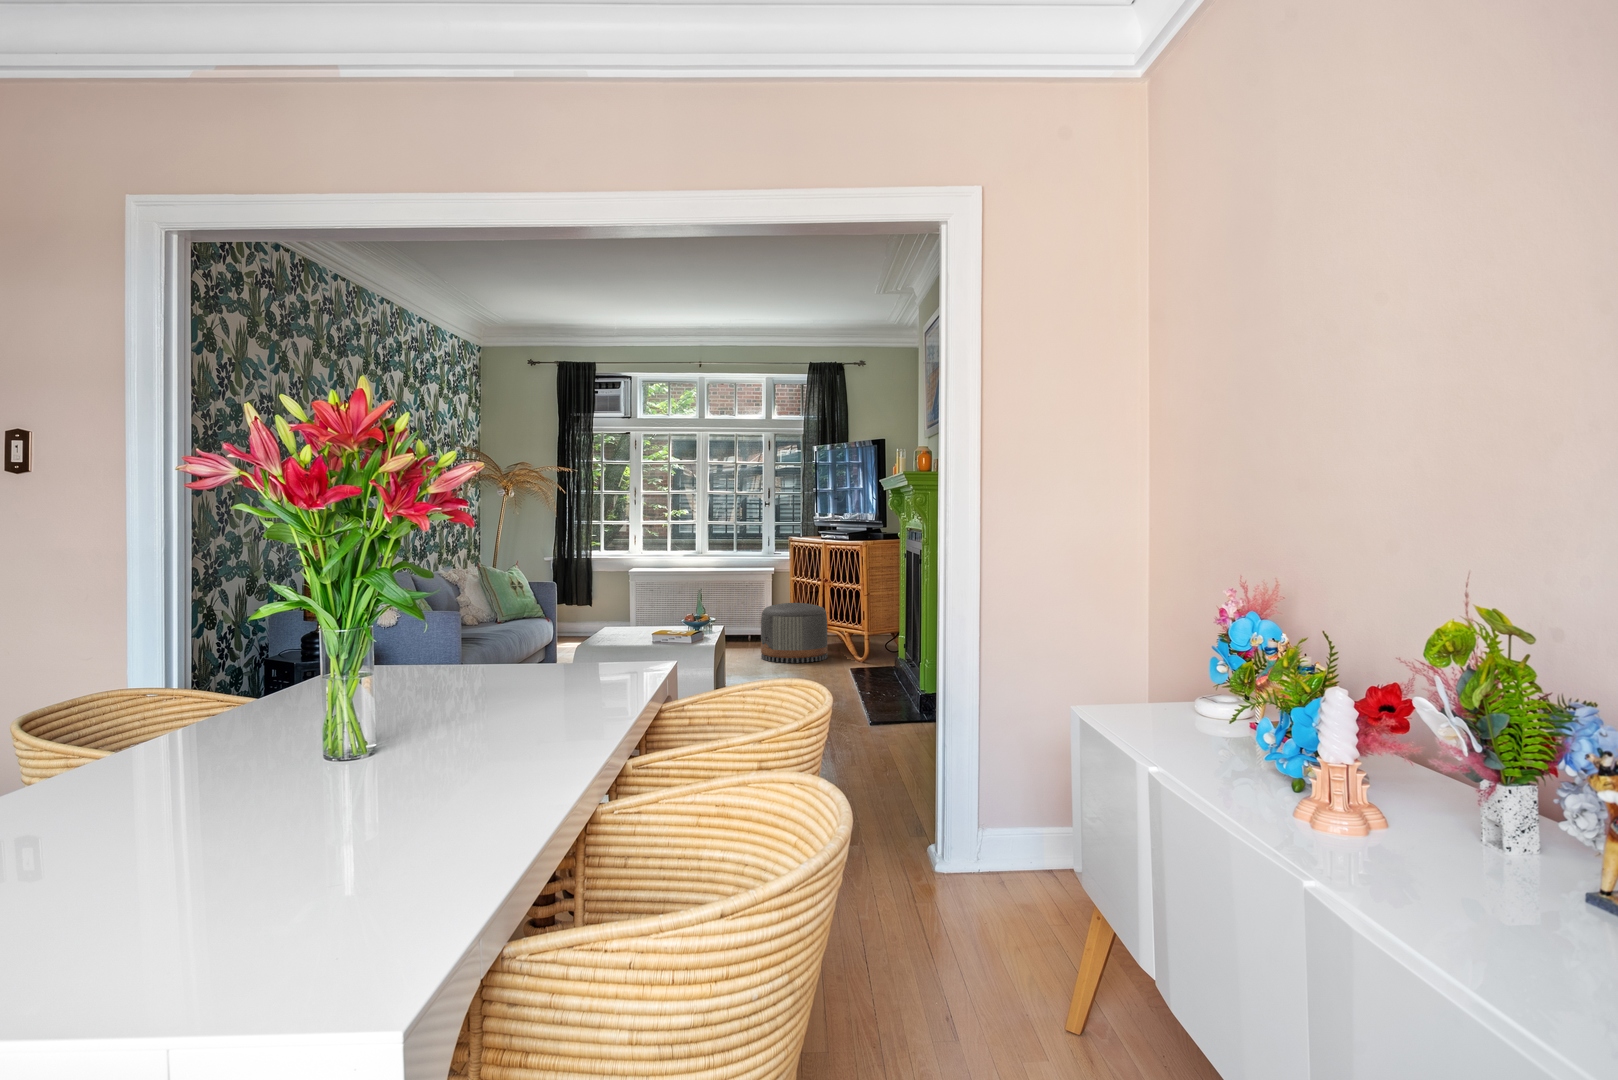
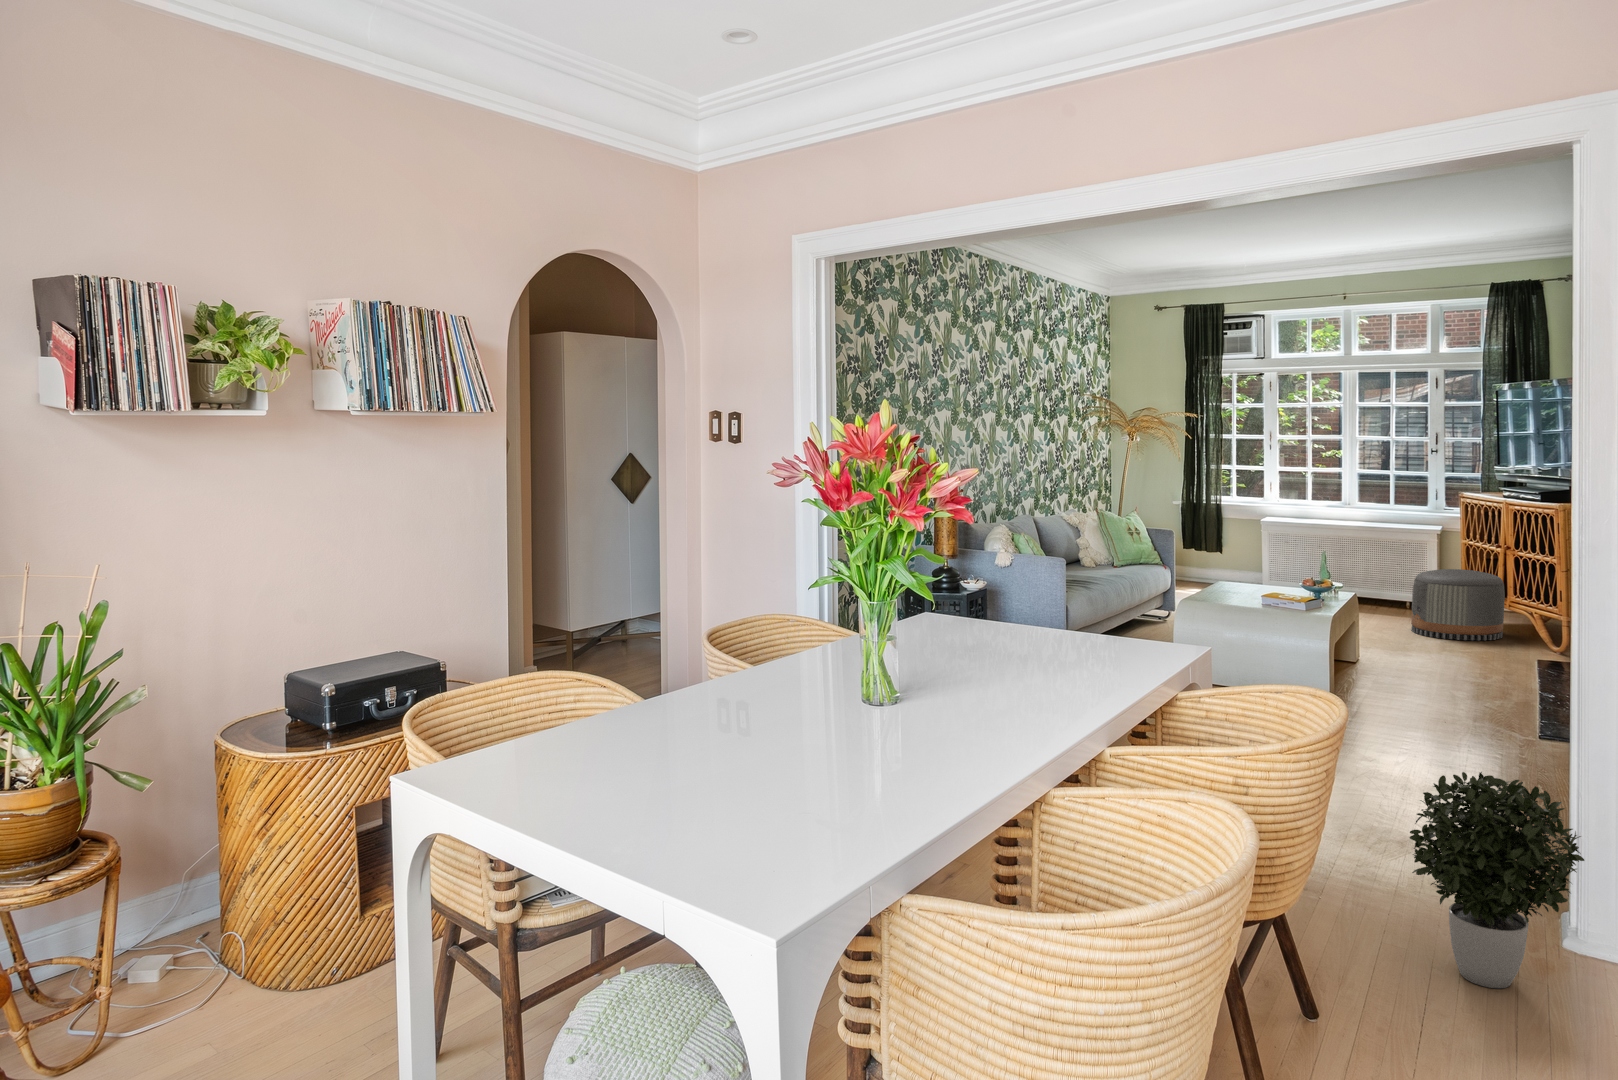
potted plant: none [850,773,982,975] -> present [1410,772,1584,988]

